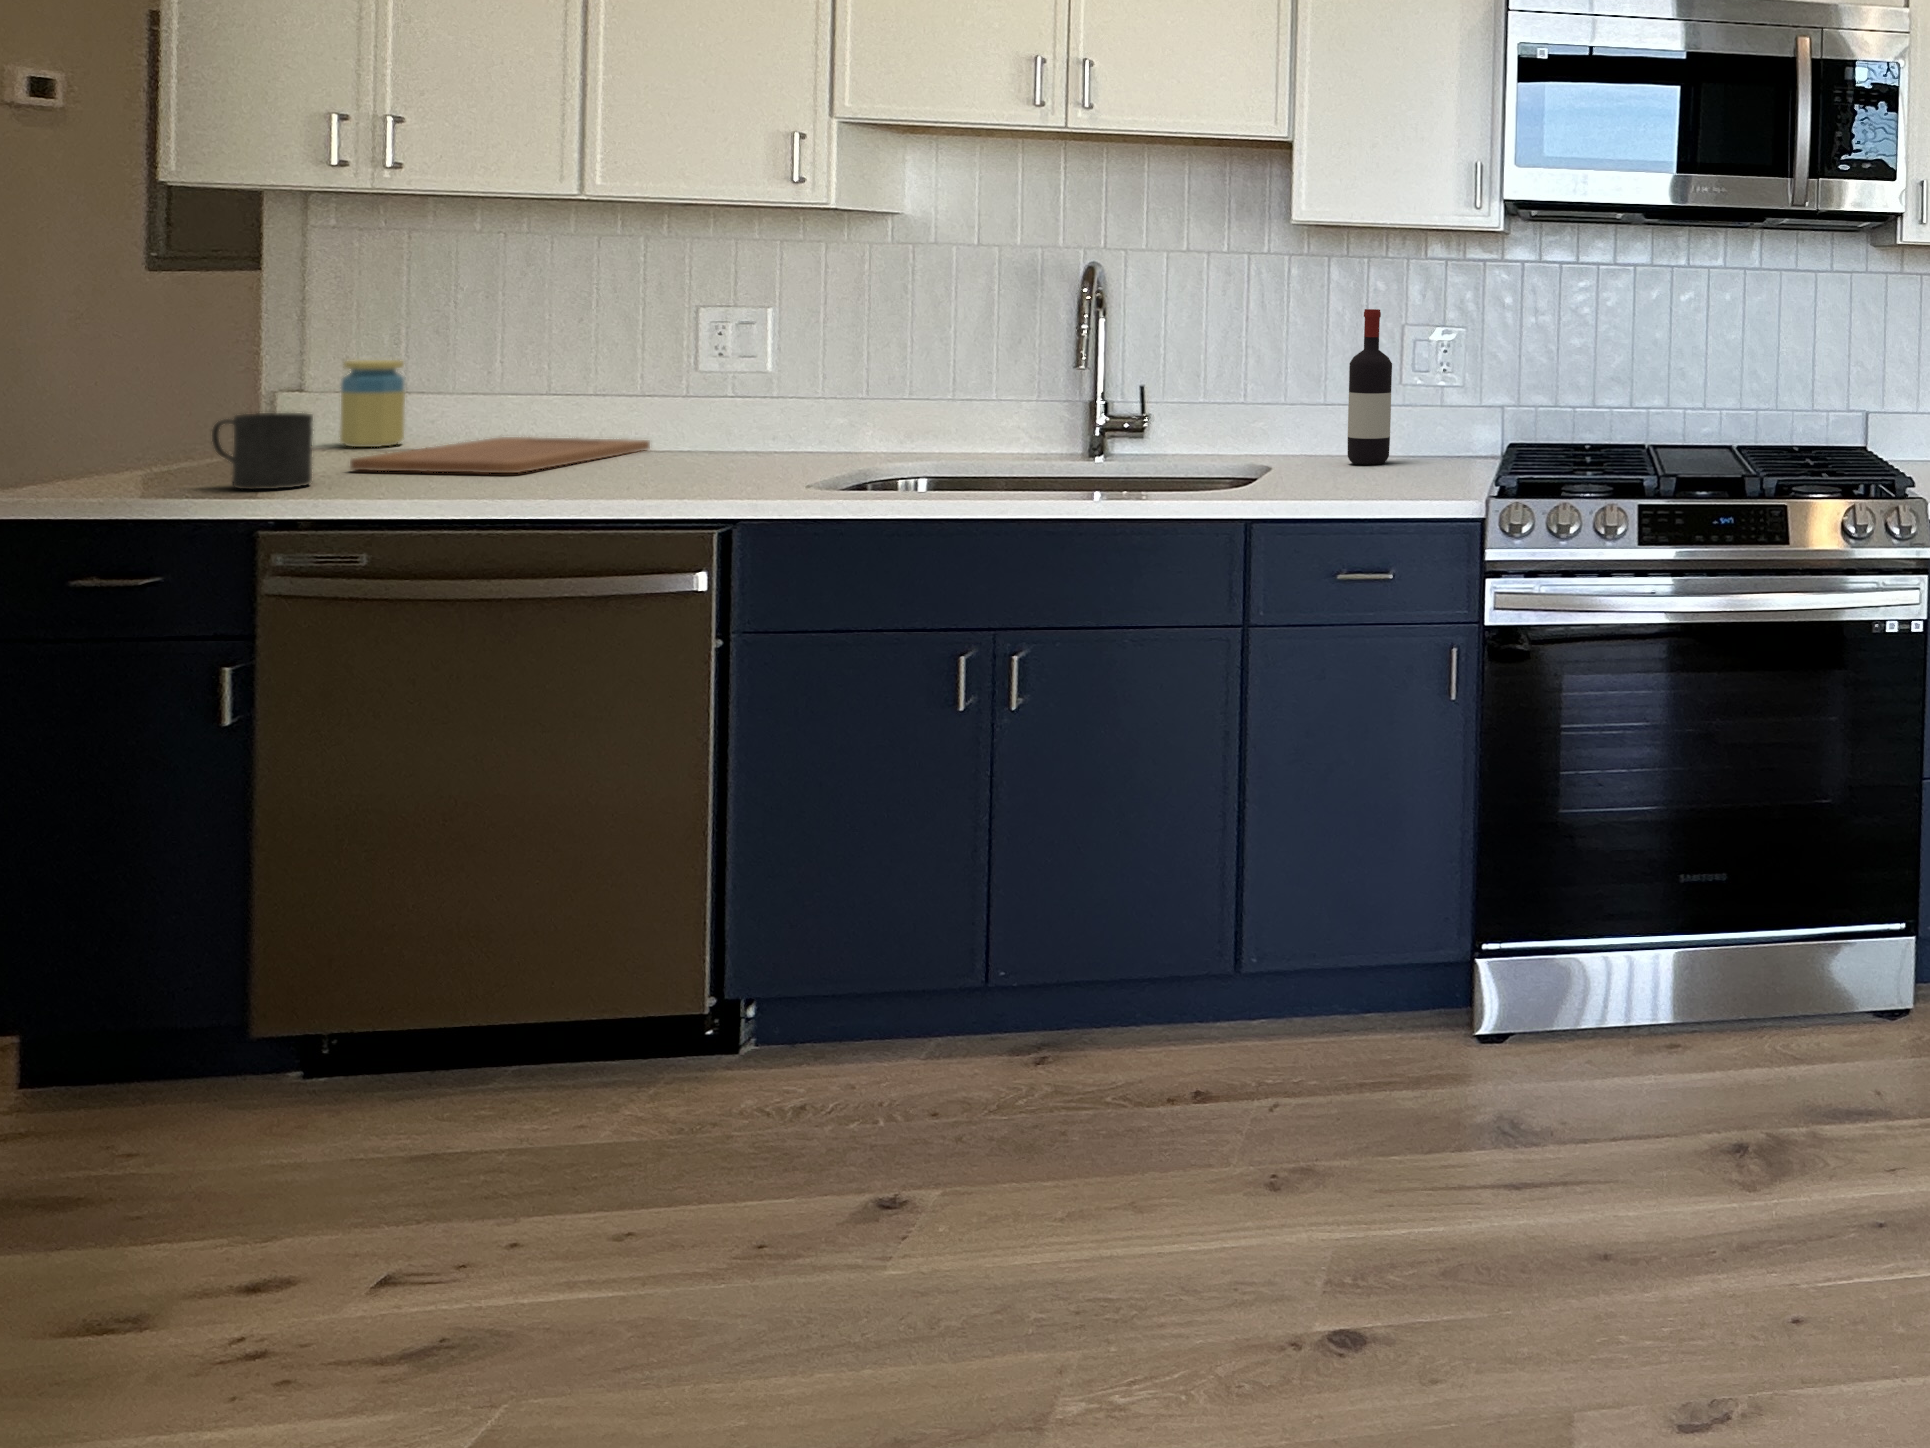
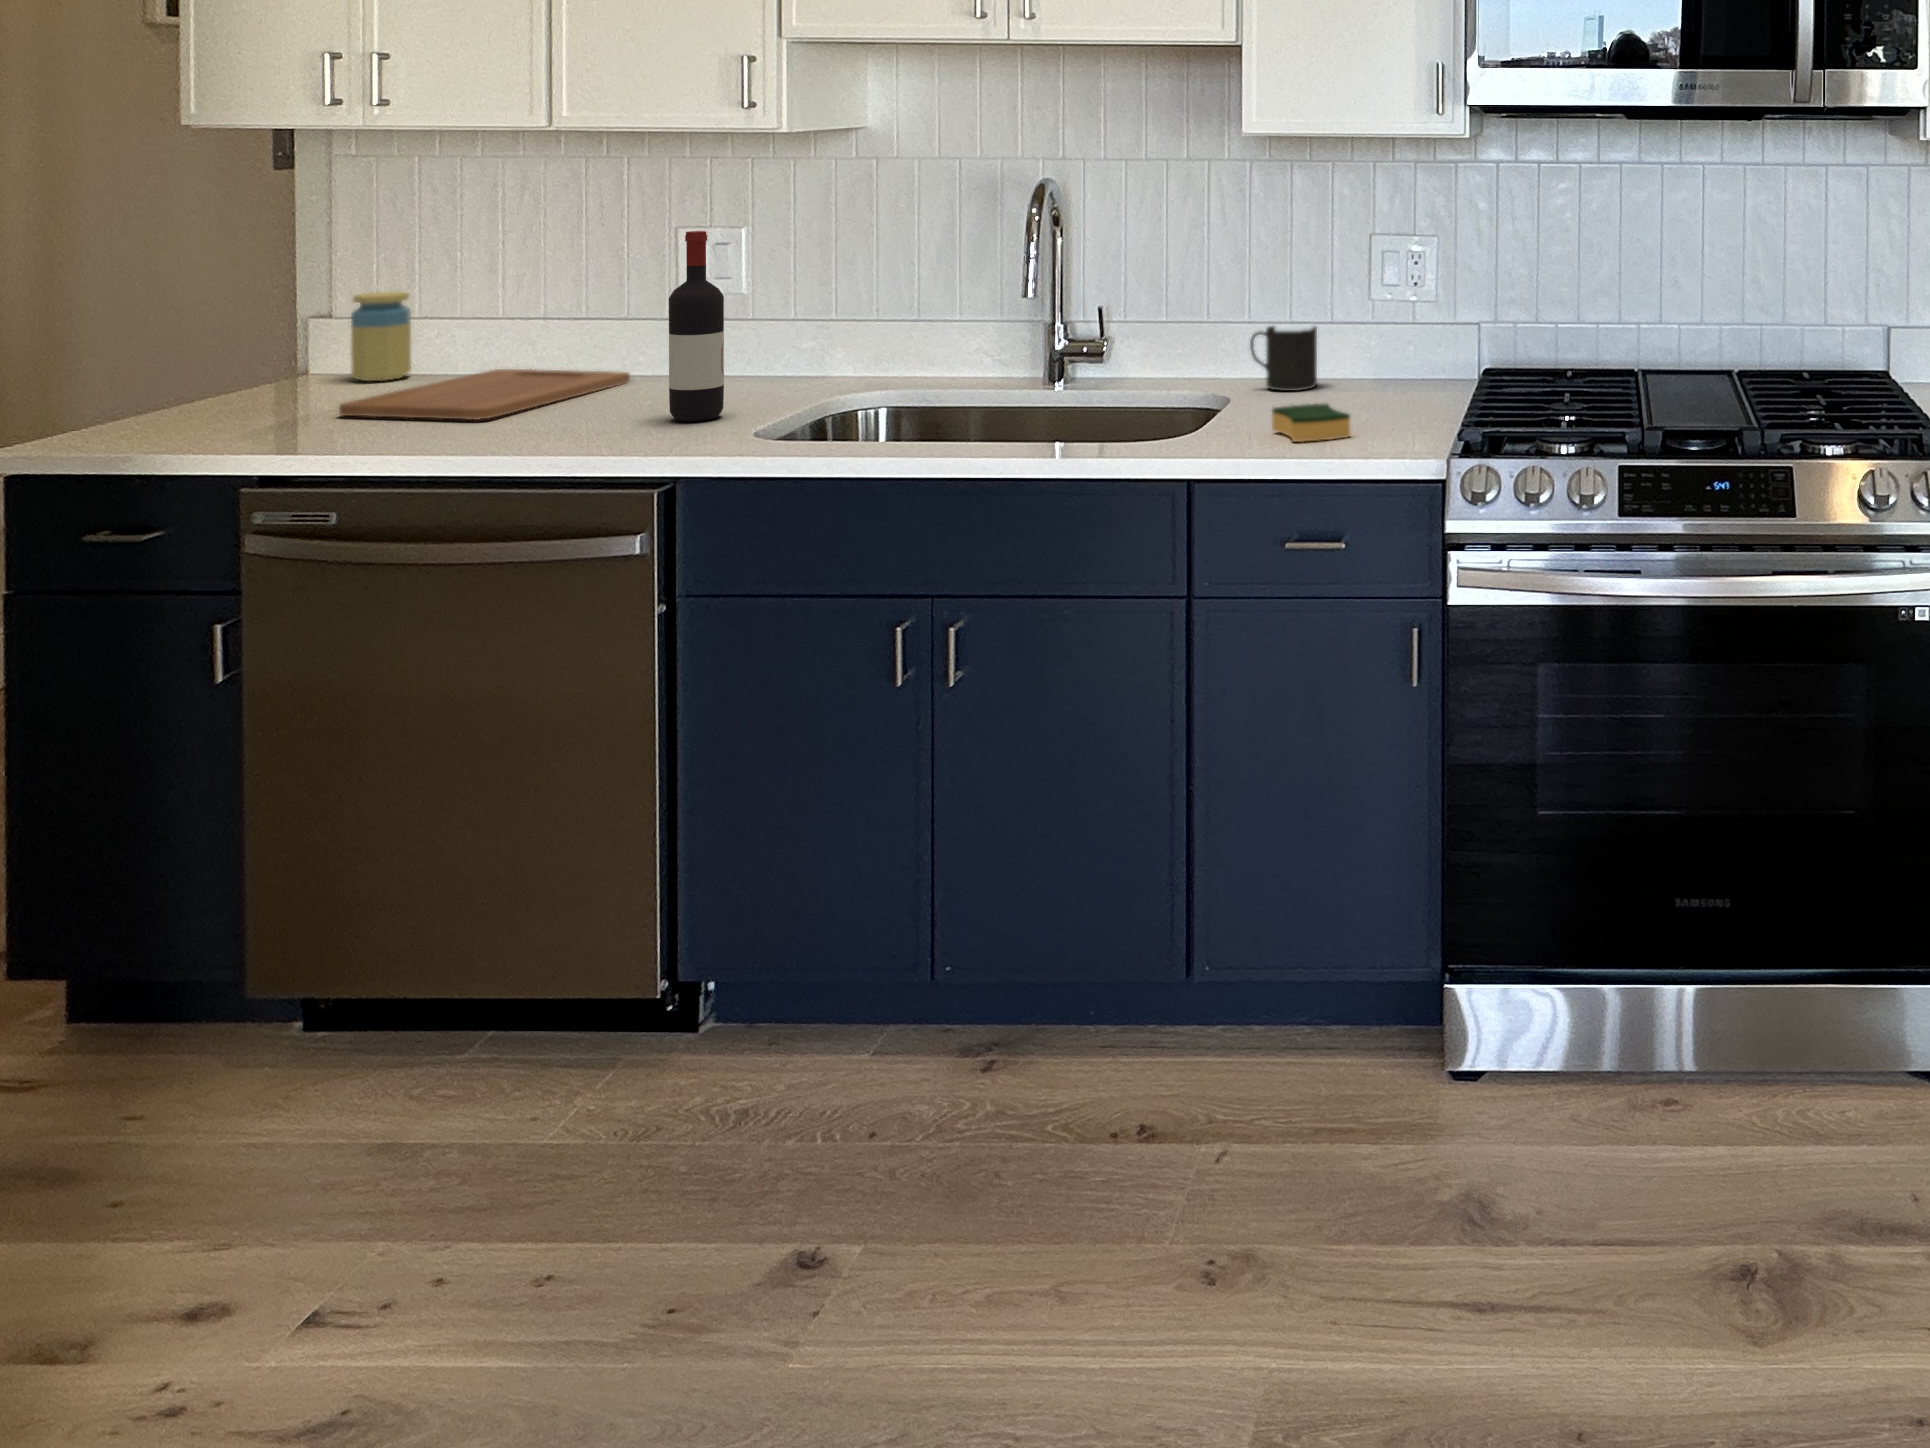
wine bottle: present [1348,309,1392,465] -> present [669,231,724,421]
mug: present [212,413,313,489] -> present [1250,326,1317,391]
sponge: none [1317,460,1392,490] -> present [1272,404,1350,442]

